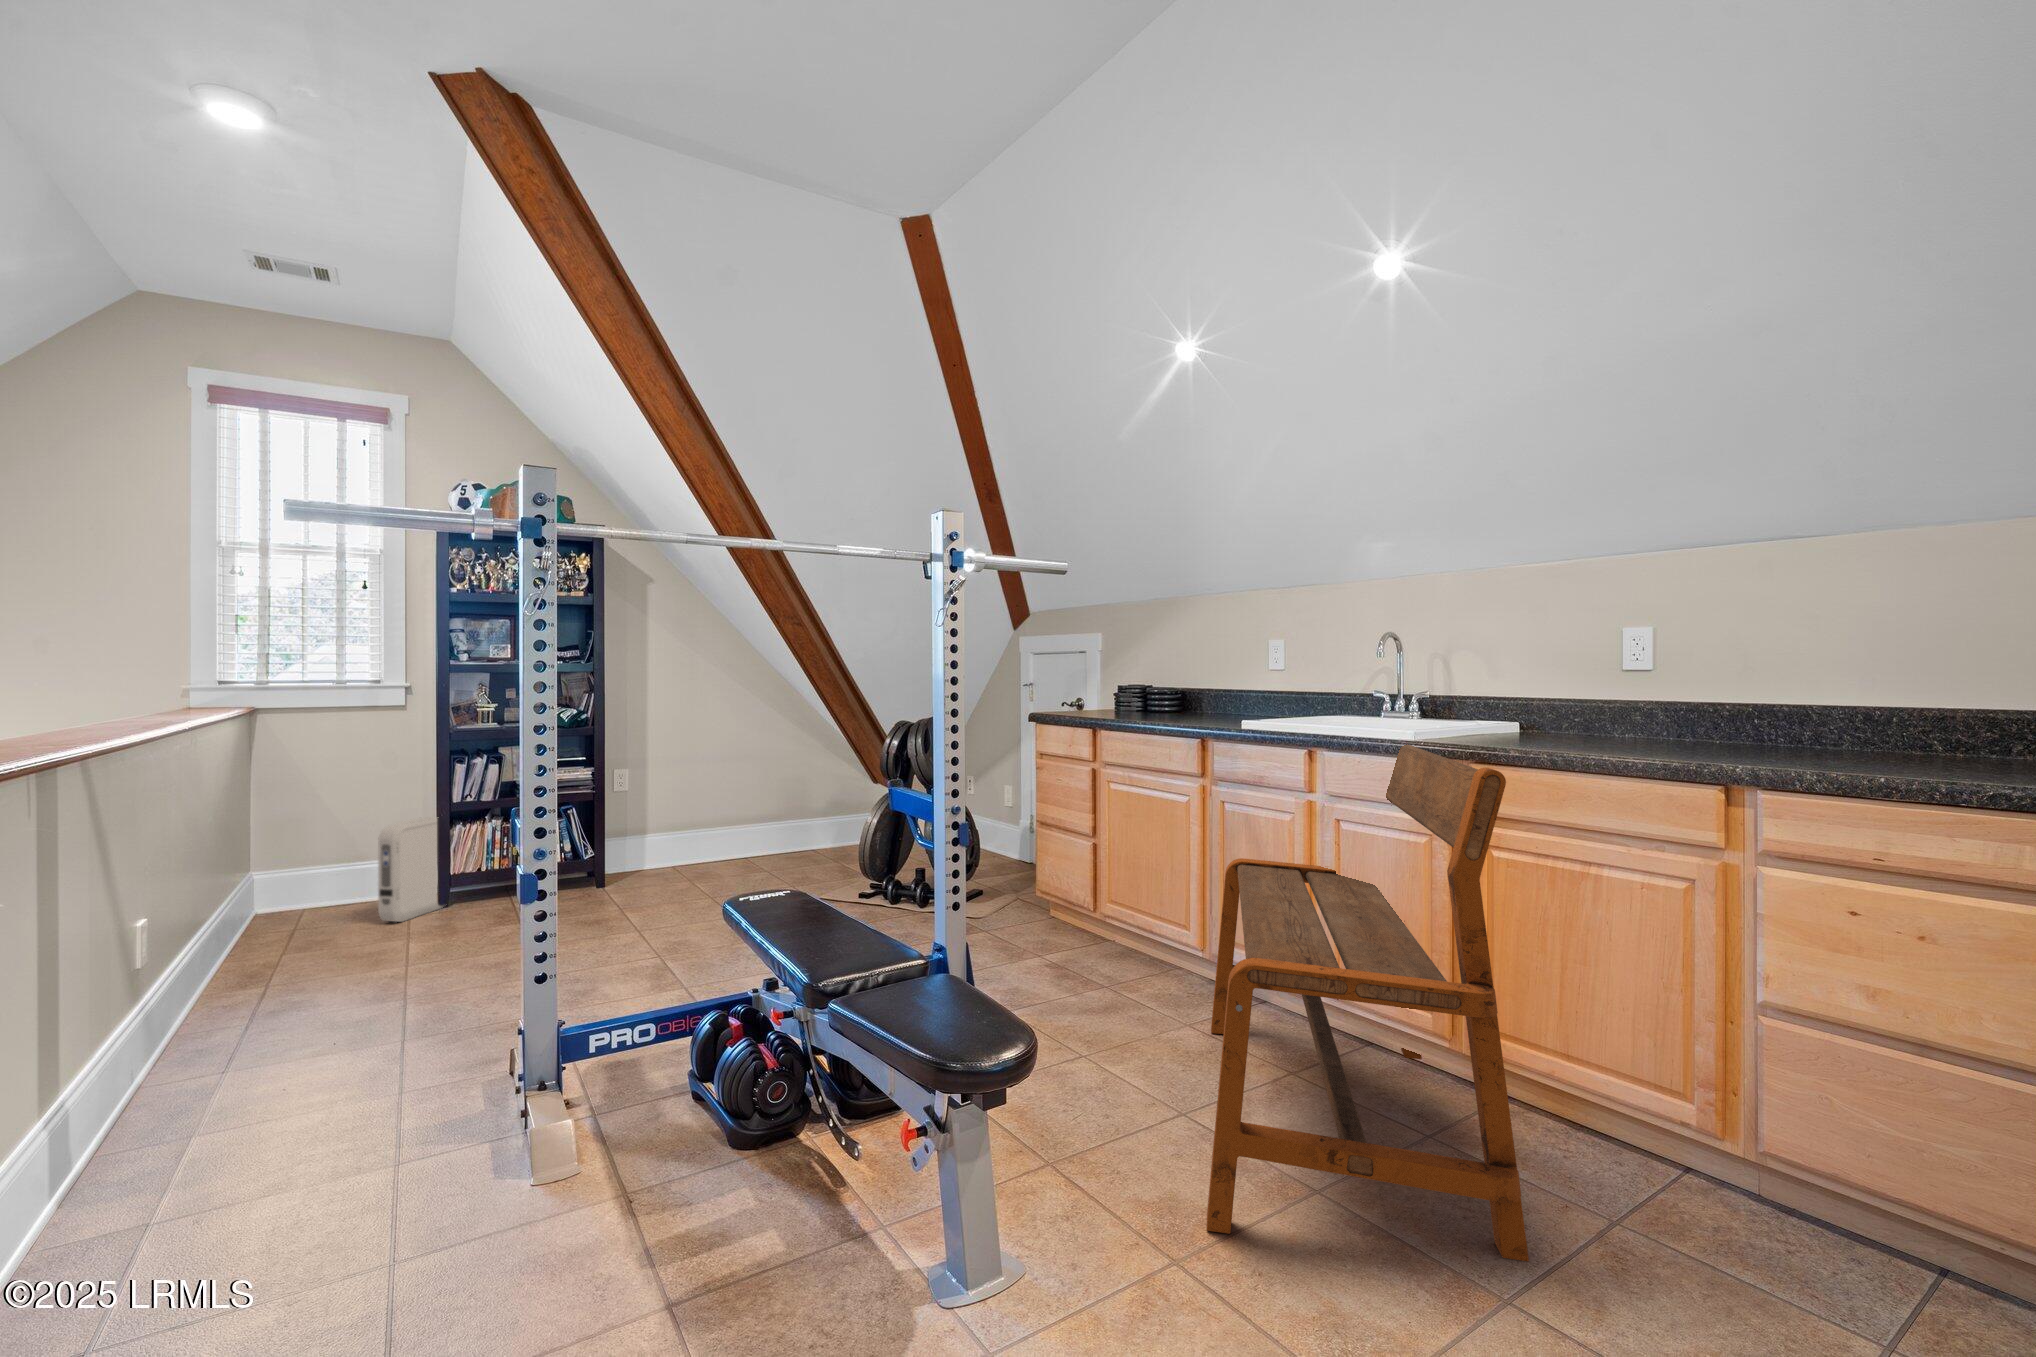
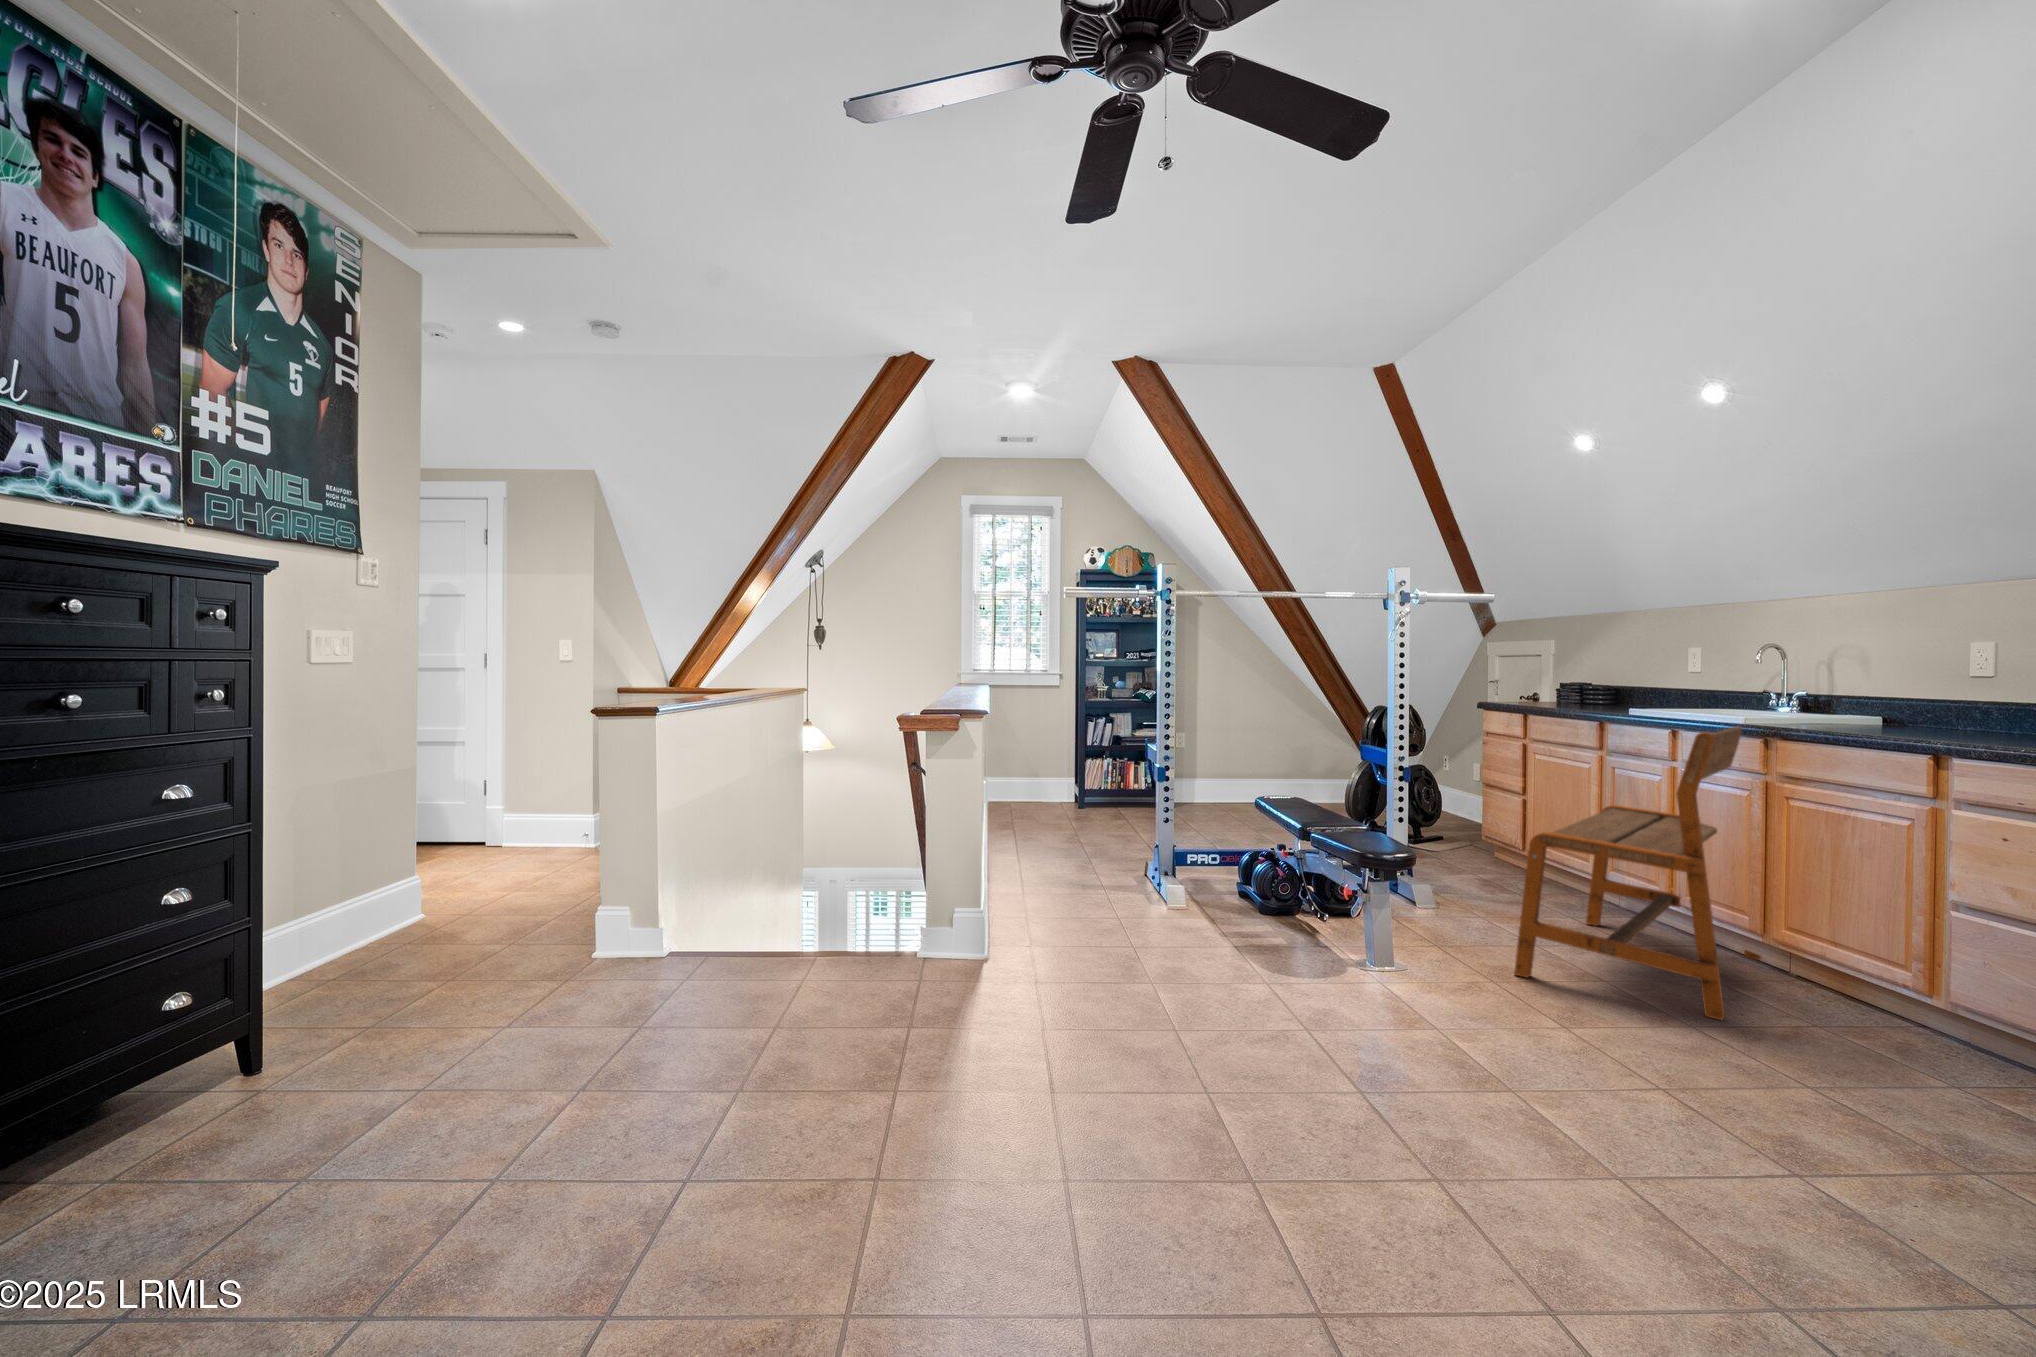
air purifier: present [378,817,442,922] -> none [1052,753,1084,812]

